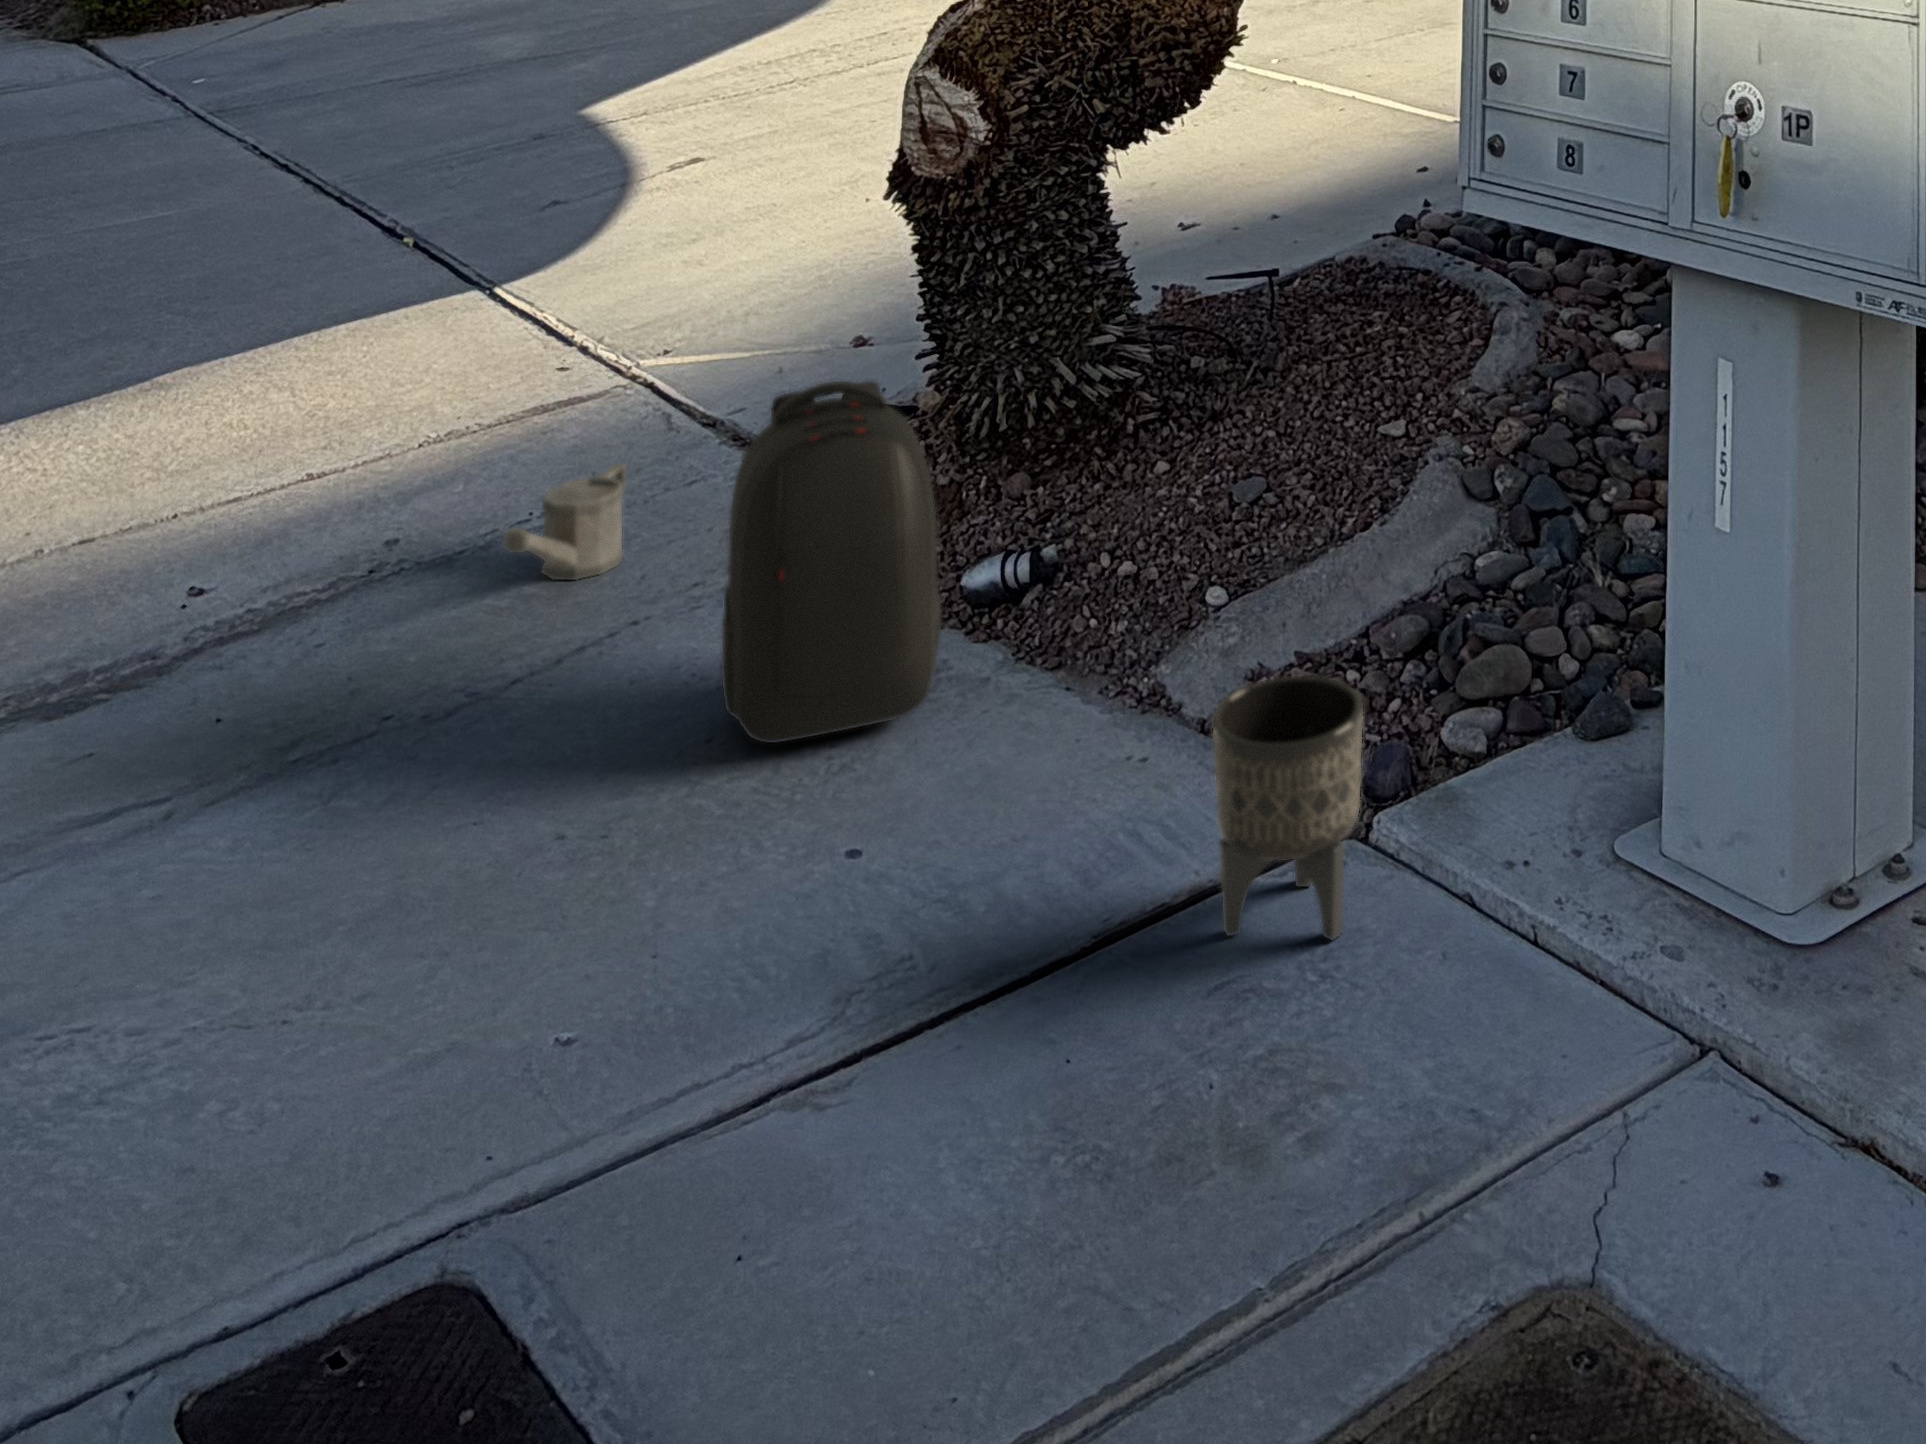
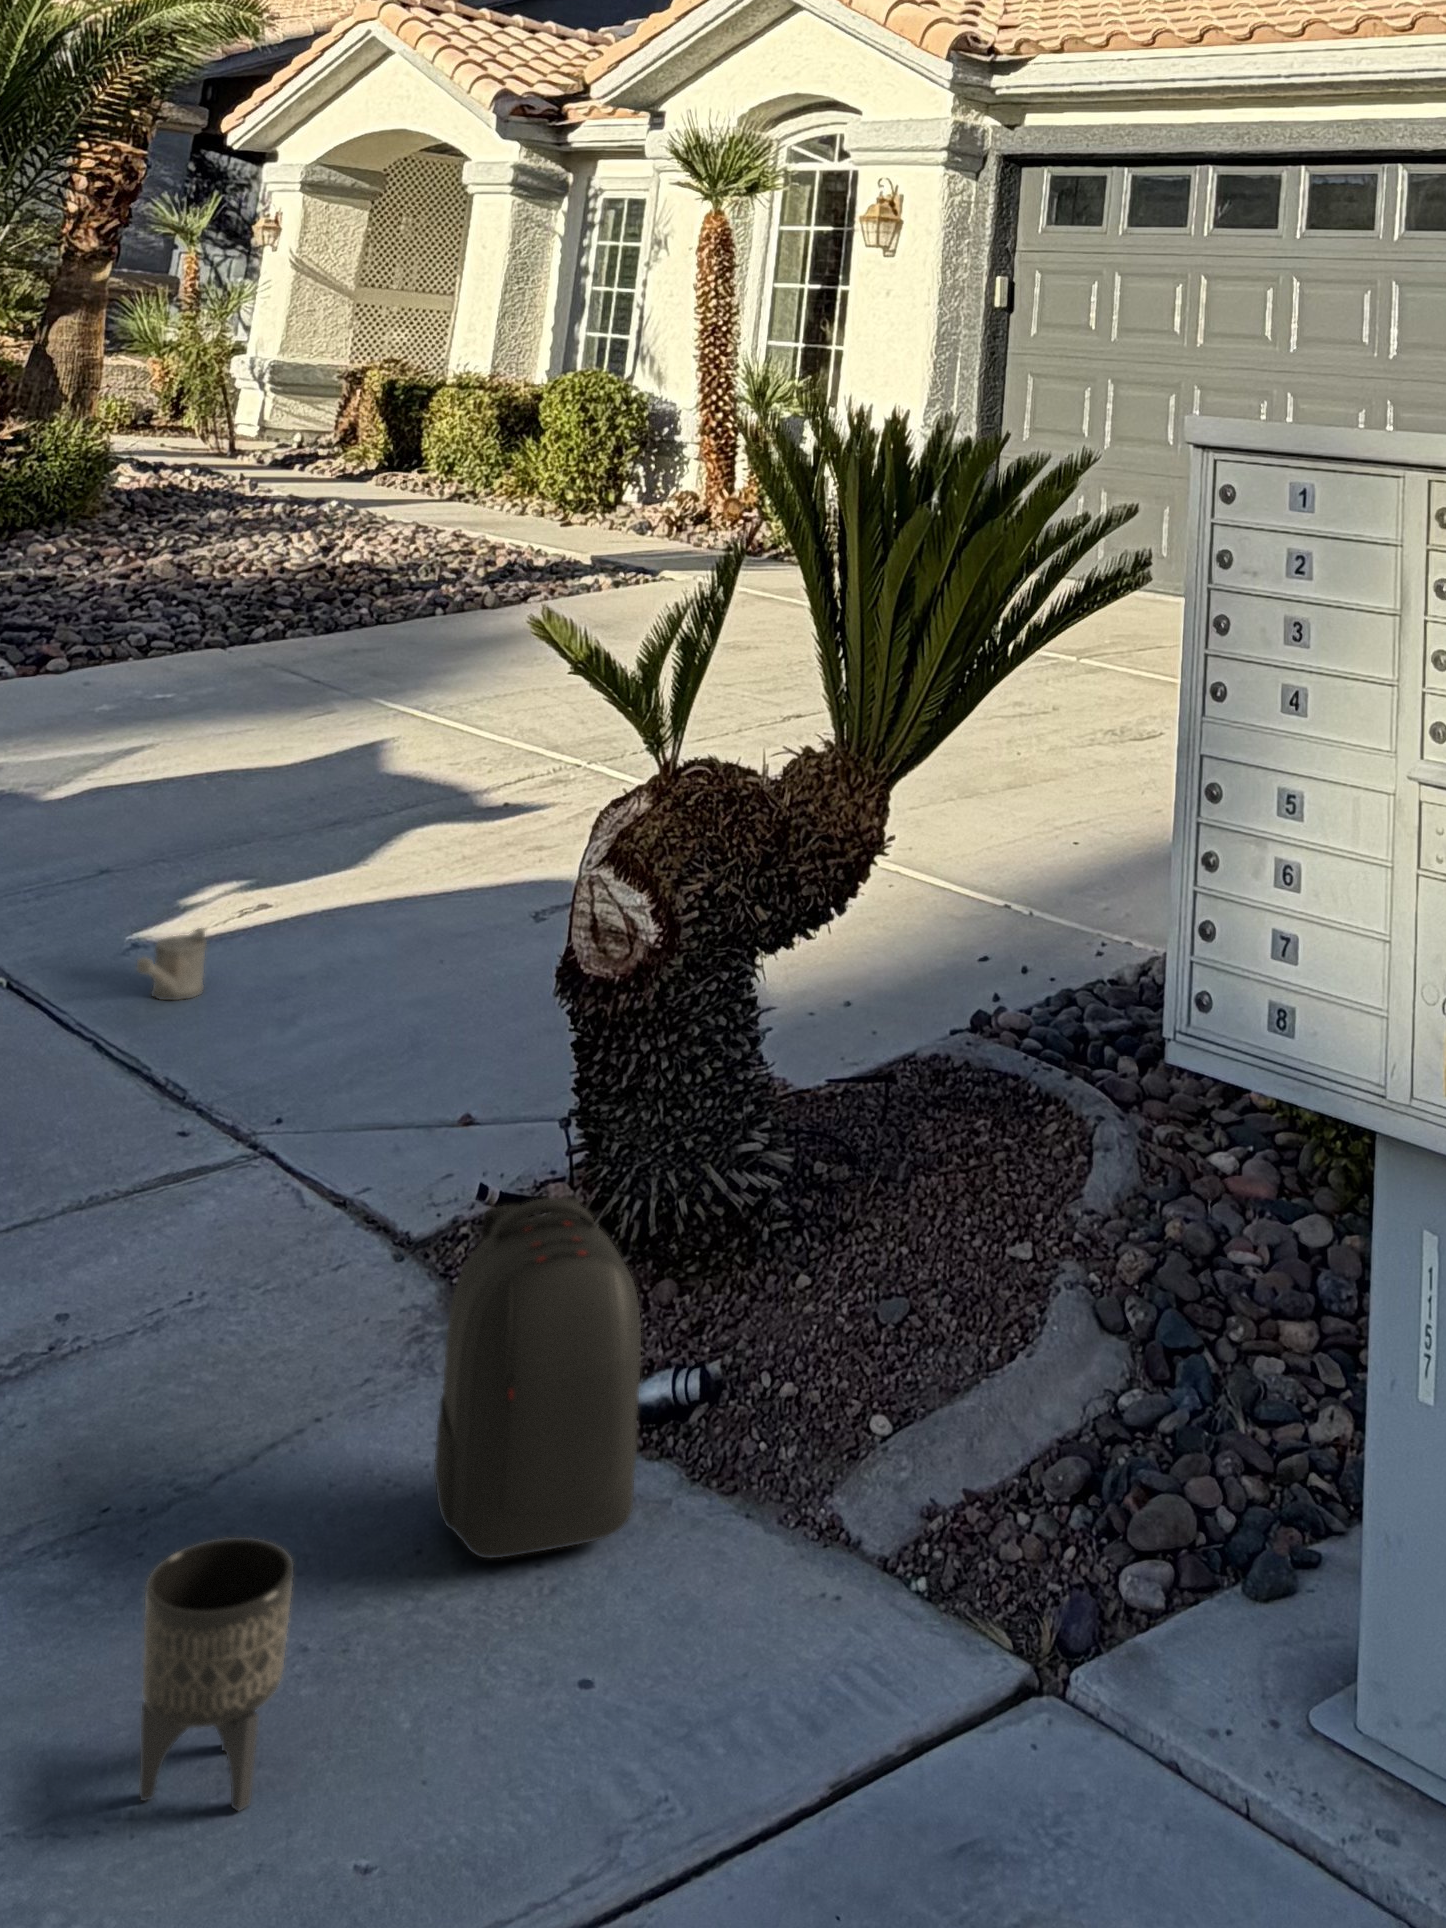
watering can: present [505,464,626,580] -> present [137,928,207,1000]
planter: present [1213,676,1363,940] -> present [139,1537,294,1811]

